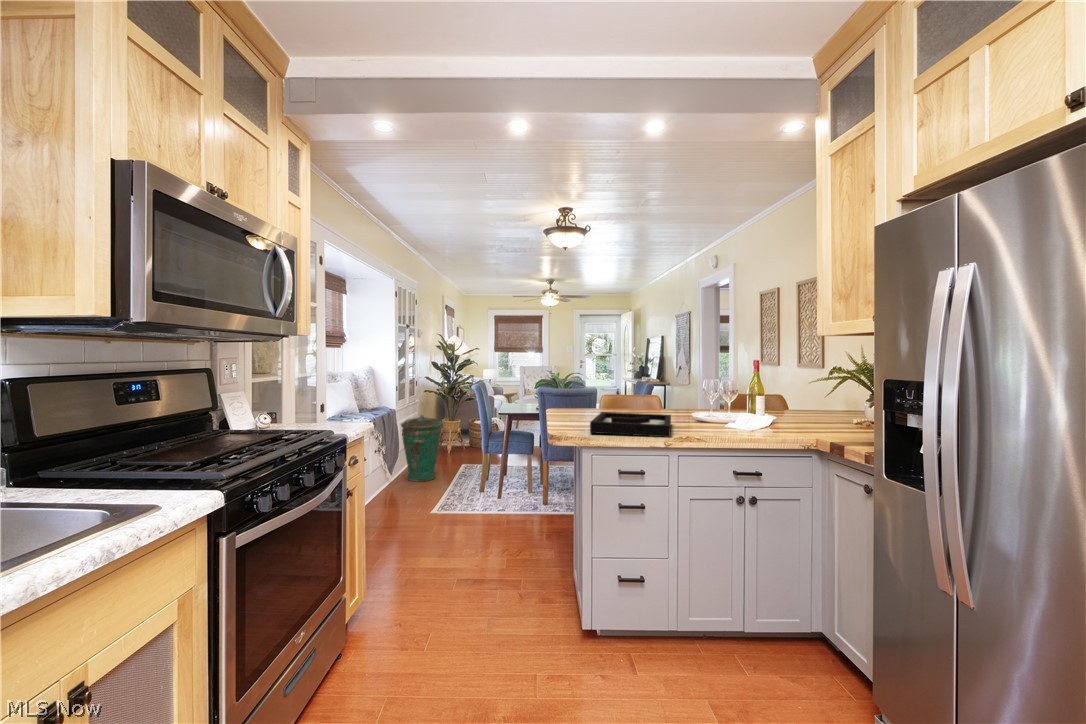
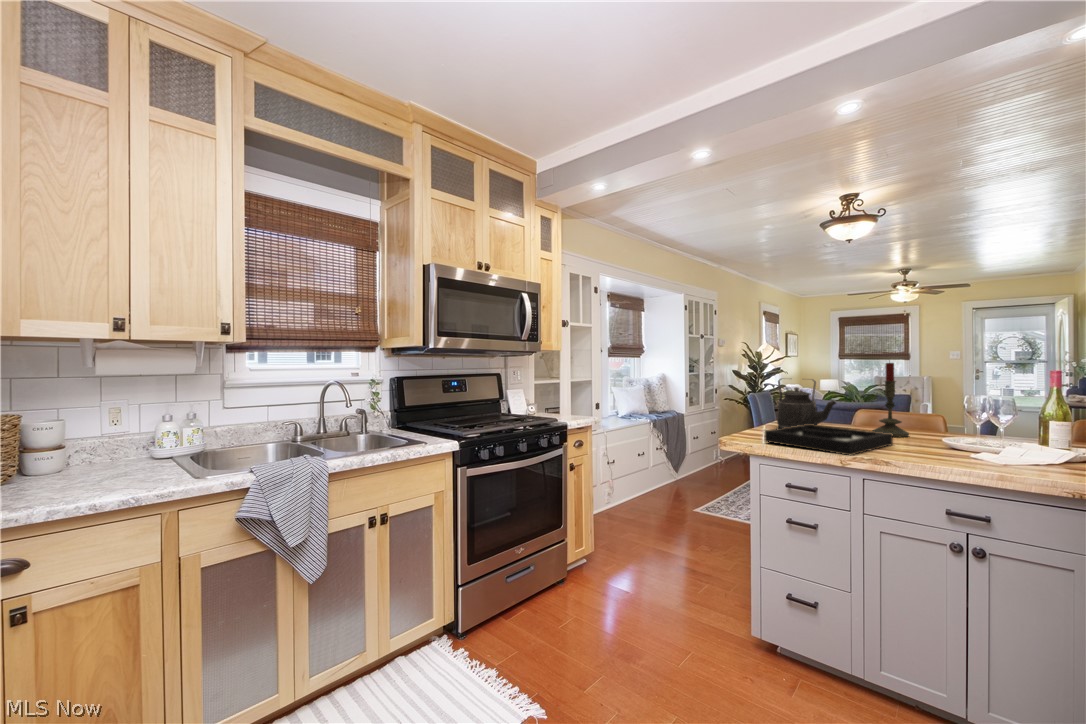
candle: none [638,353,663,418] -> present [872,362,909,437]
kettle: none [561,370,611,418] -> present [777,379,836,428]
trash can: present [401,415,442,482] -> none [689,420,729,482]

